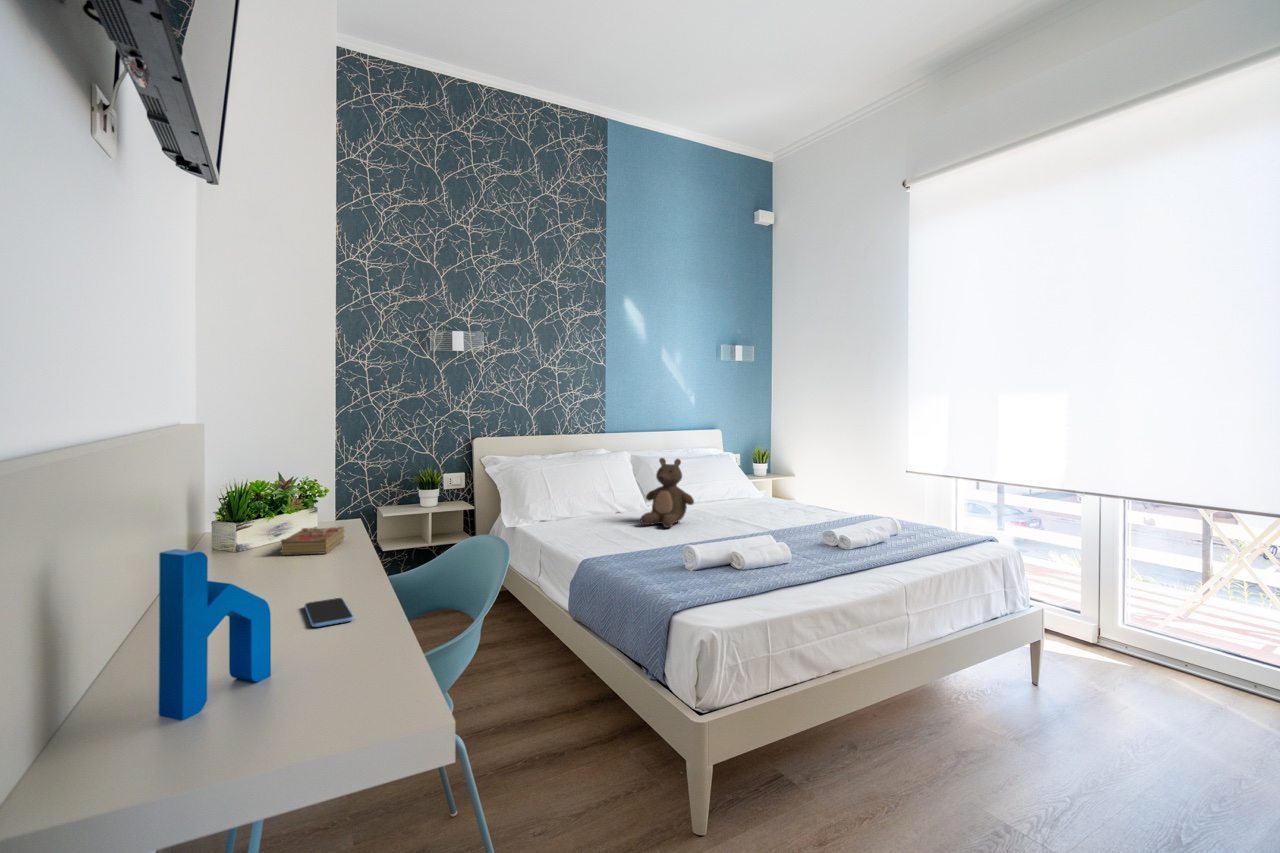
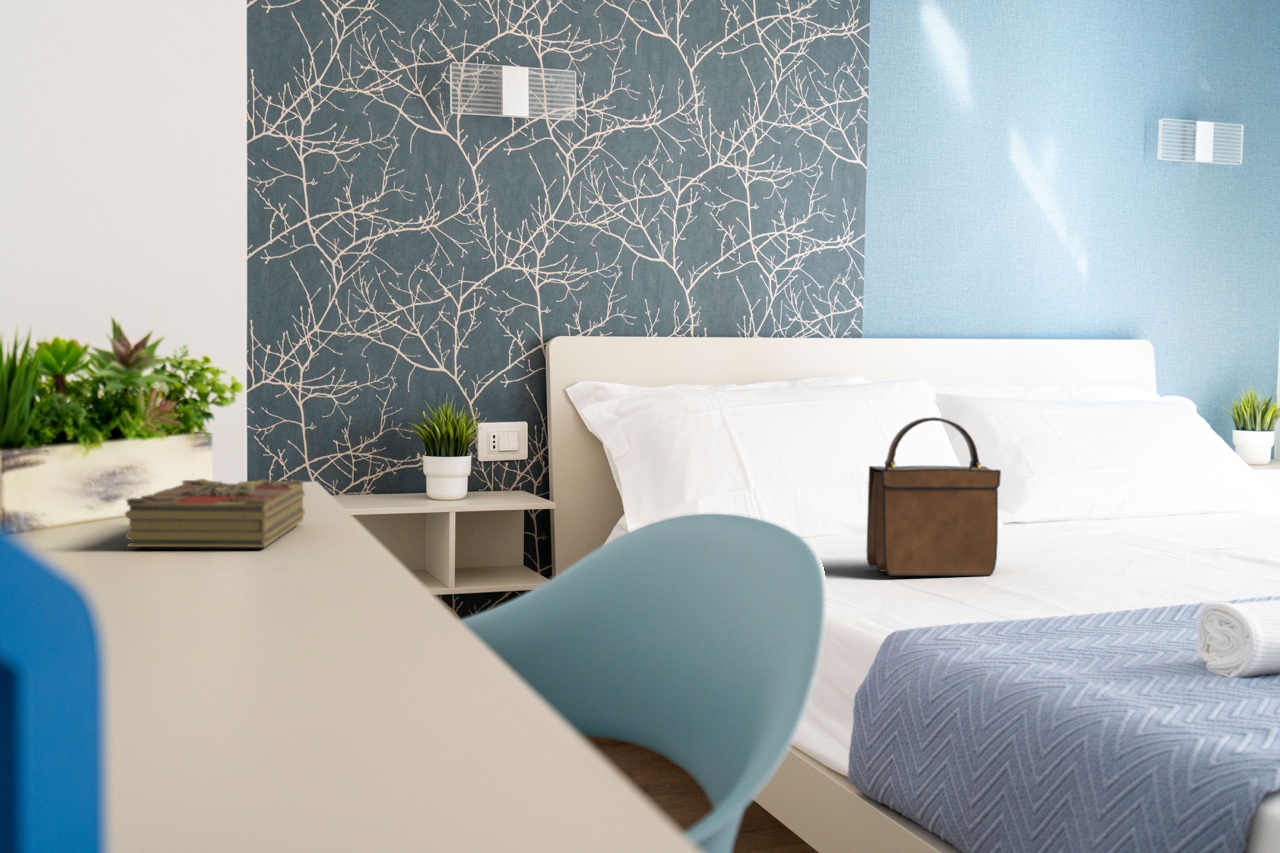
stuffed bear: present [640,458,694,528] -> none [1016,373,1168,558]
handbag: none [580,479,627,538] -> present [866,417,1001,576]
smartphone: present [304,598,353,627] -> none [251,669,486,785]

